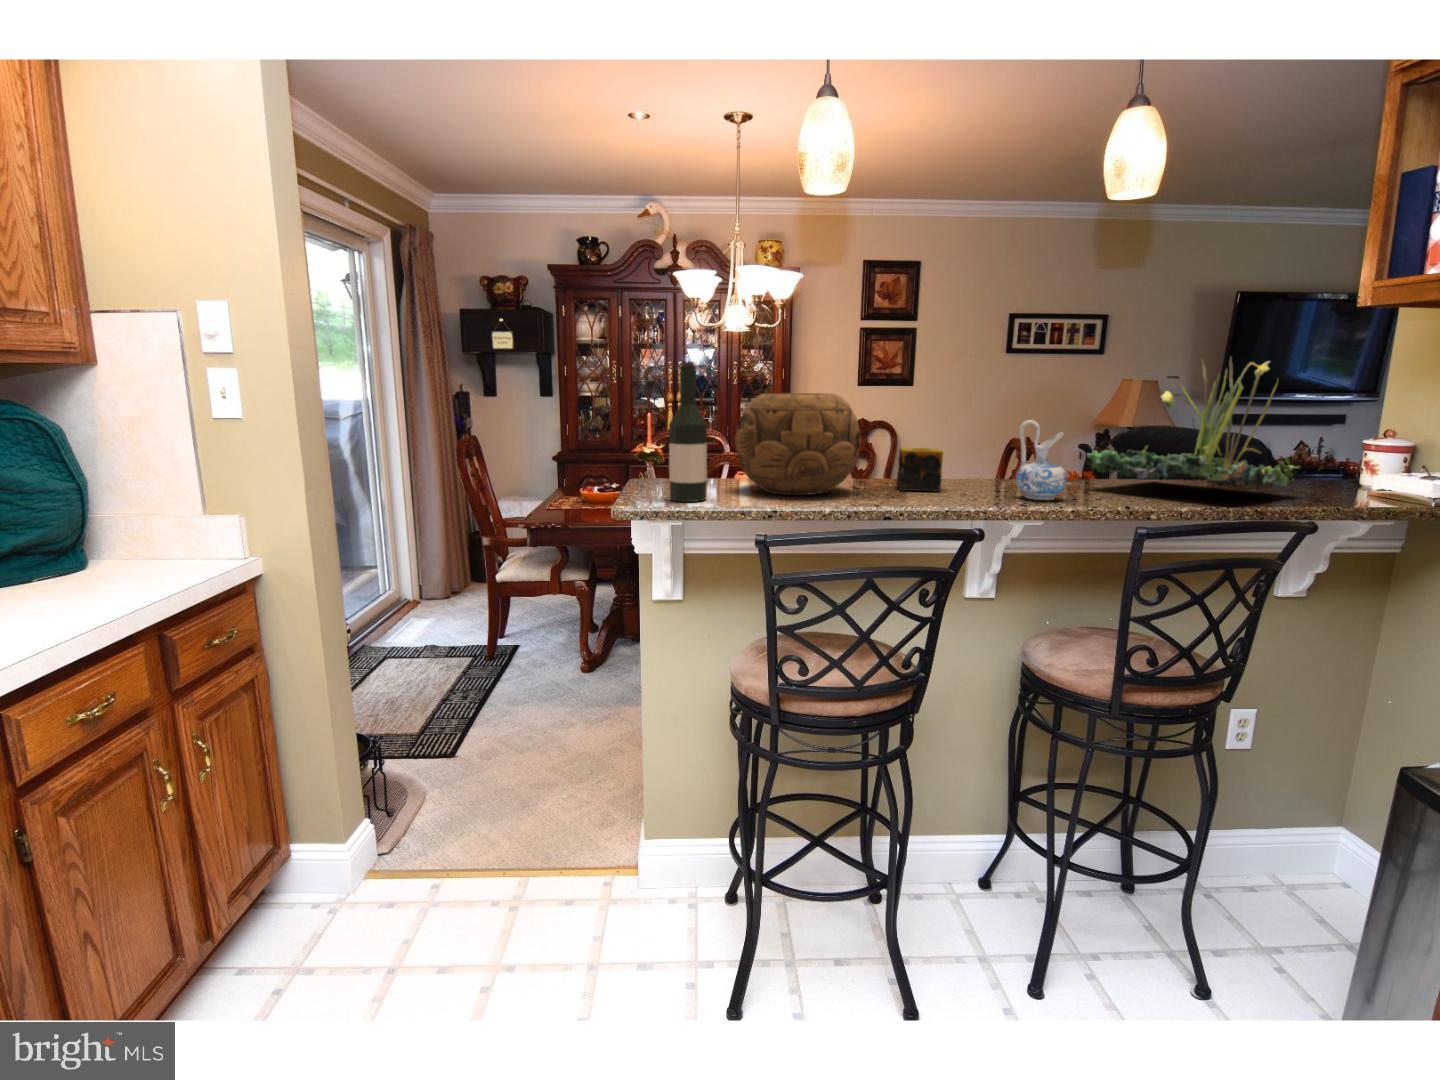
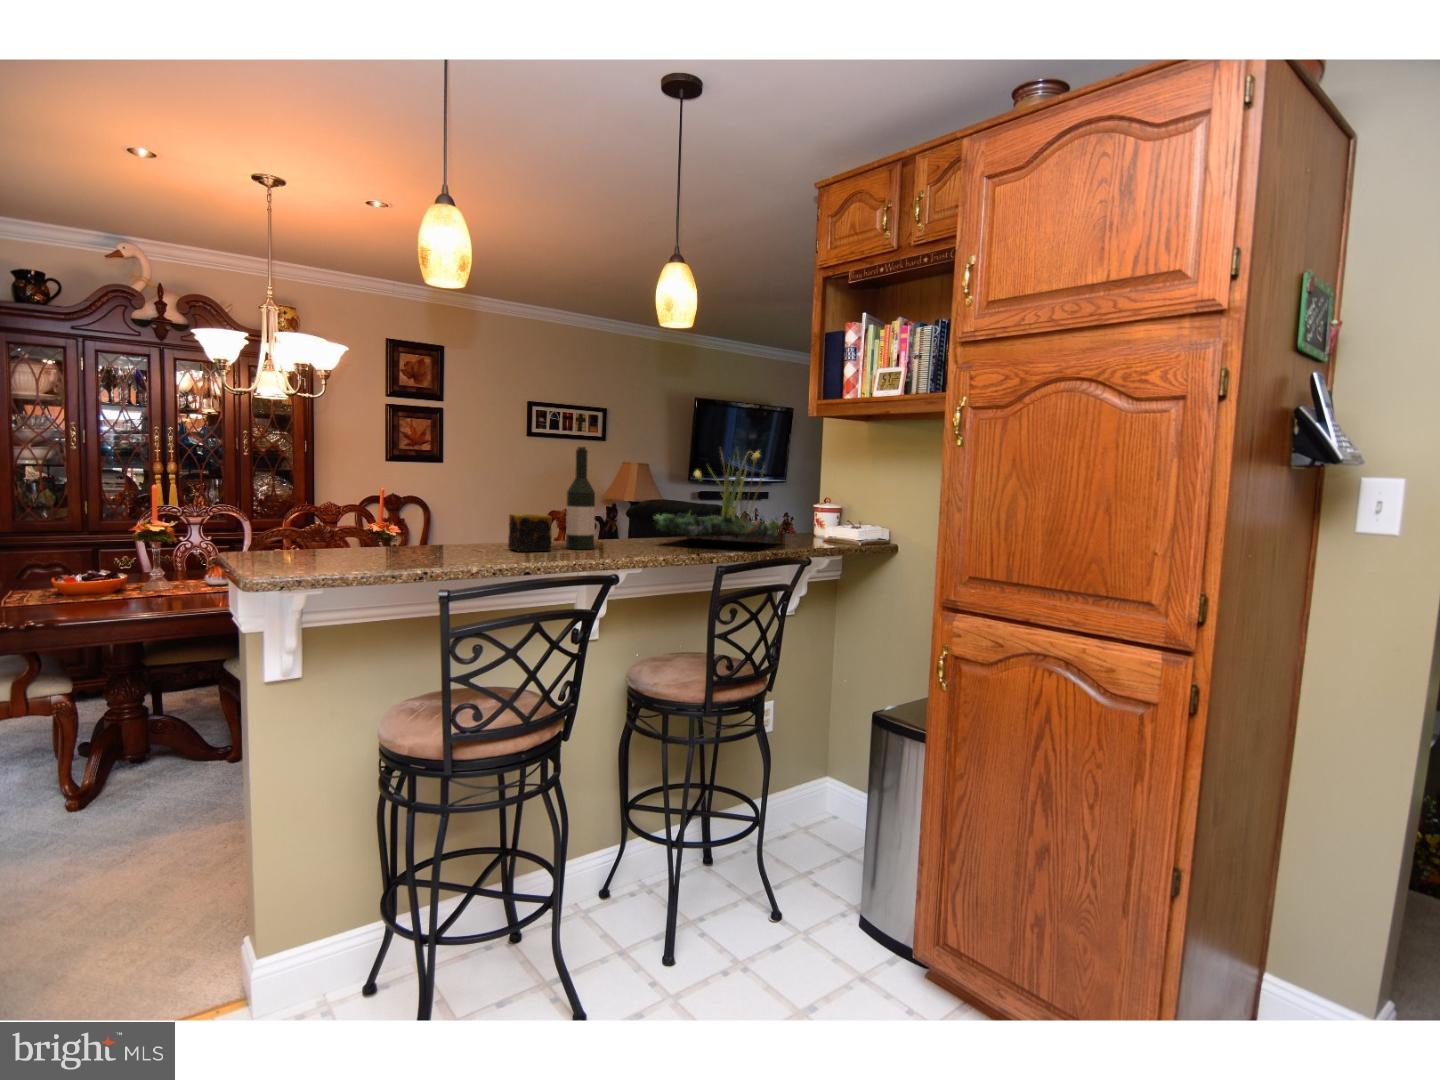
wine bottle: present [669,362,707,502] -> present [566,447,595,549]
decorative bowl: present [735,393,861,495] -> none [356,463,484,560]
ceramic pitcher: present [1016,420,1066,500] -> none [612,490,650,553]

